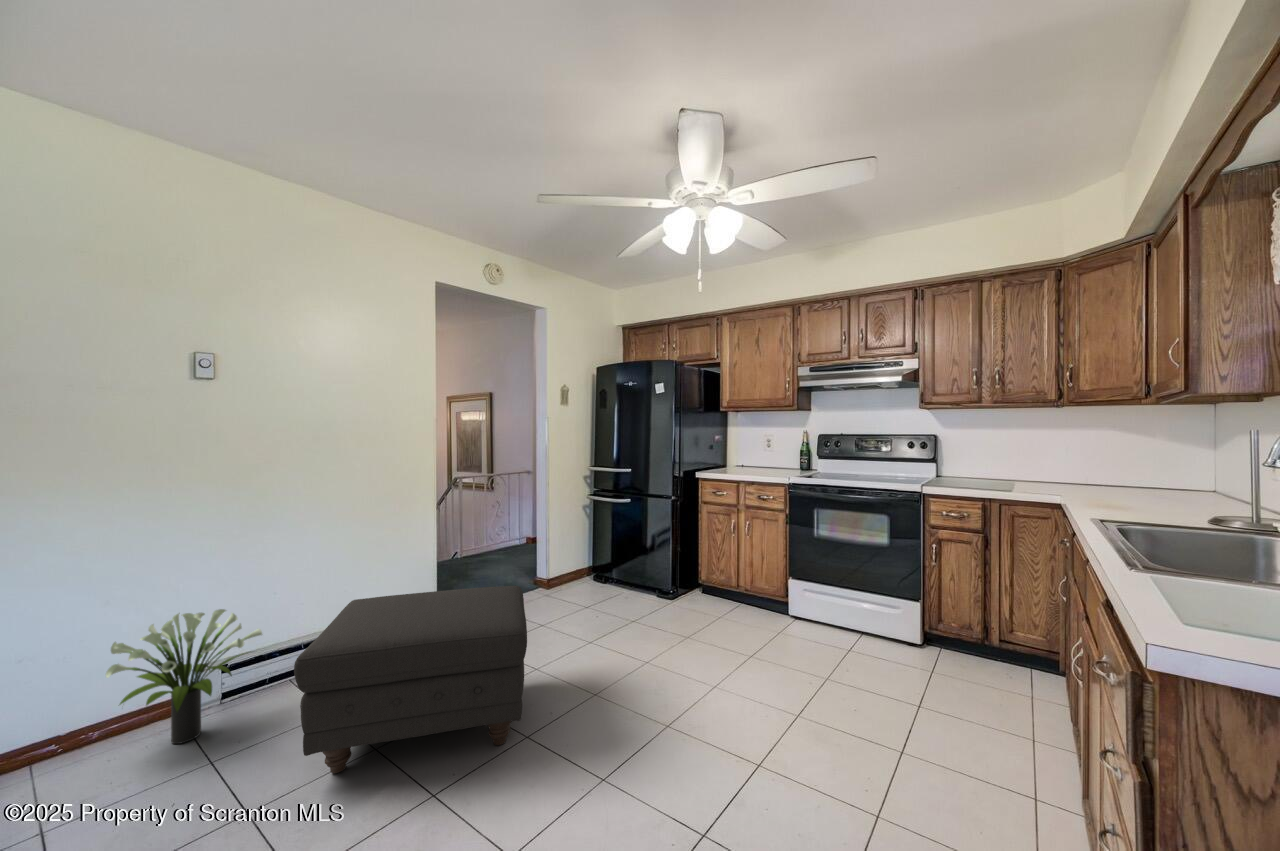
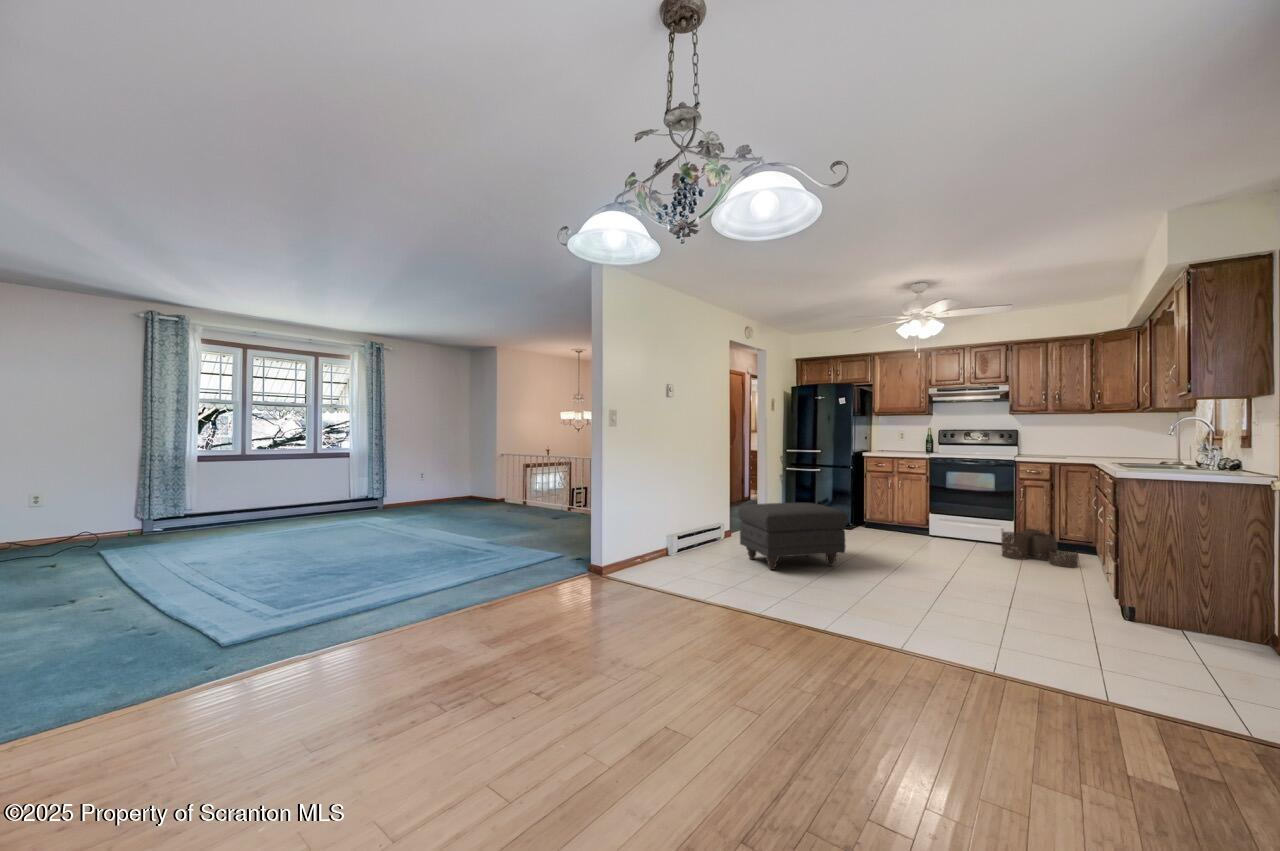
potted plant: present [106,609,262,744] -> none [658,506,710,564]
woven basket: none [886,618,1033,741] -> present [1002,528,1078,567]

